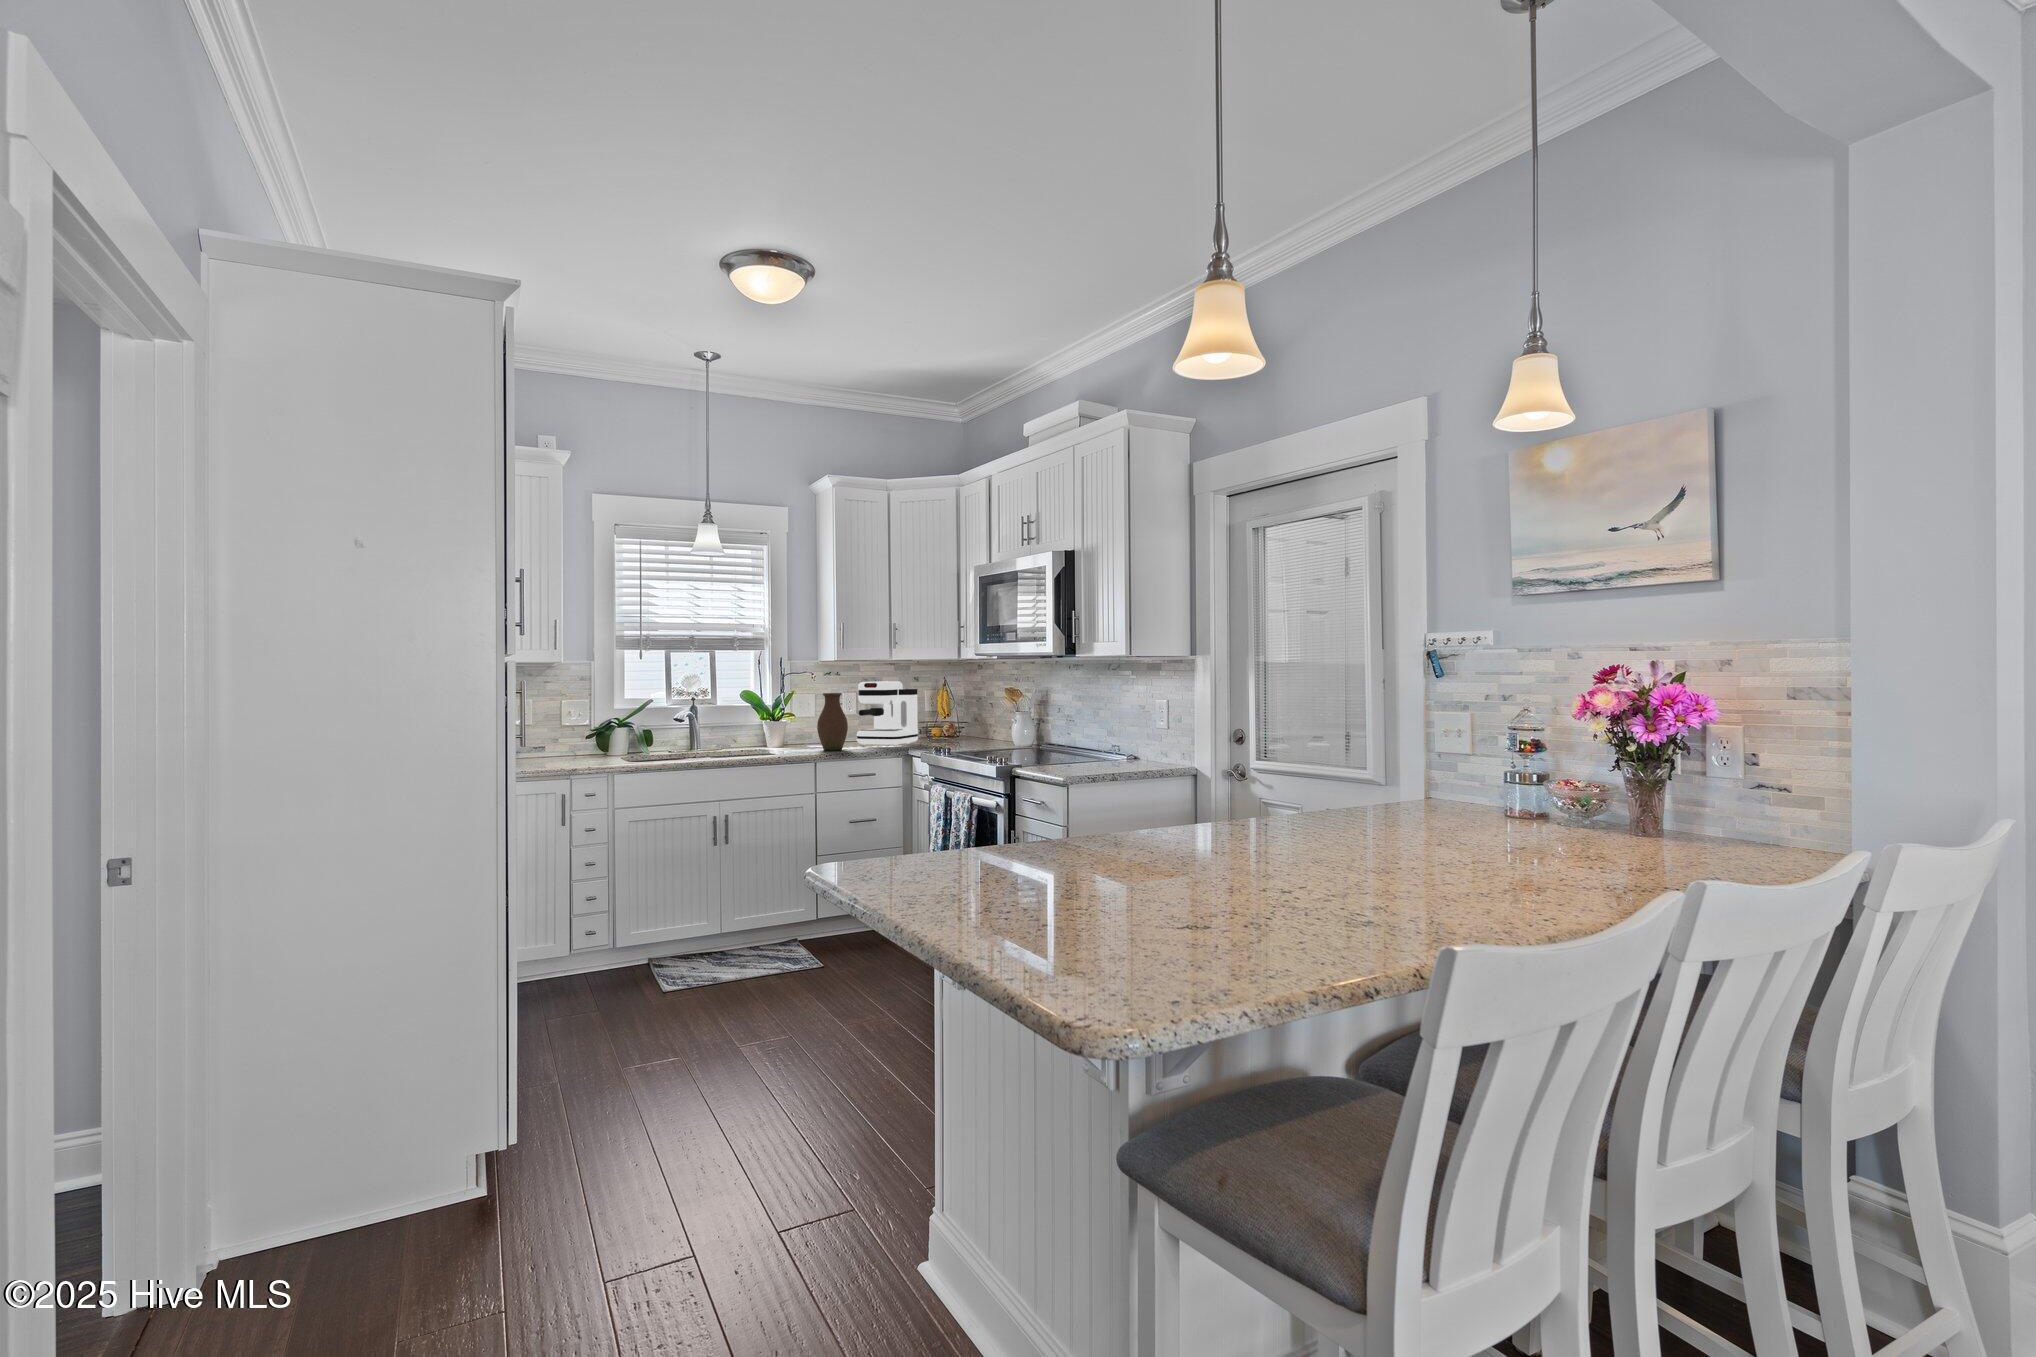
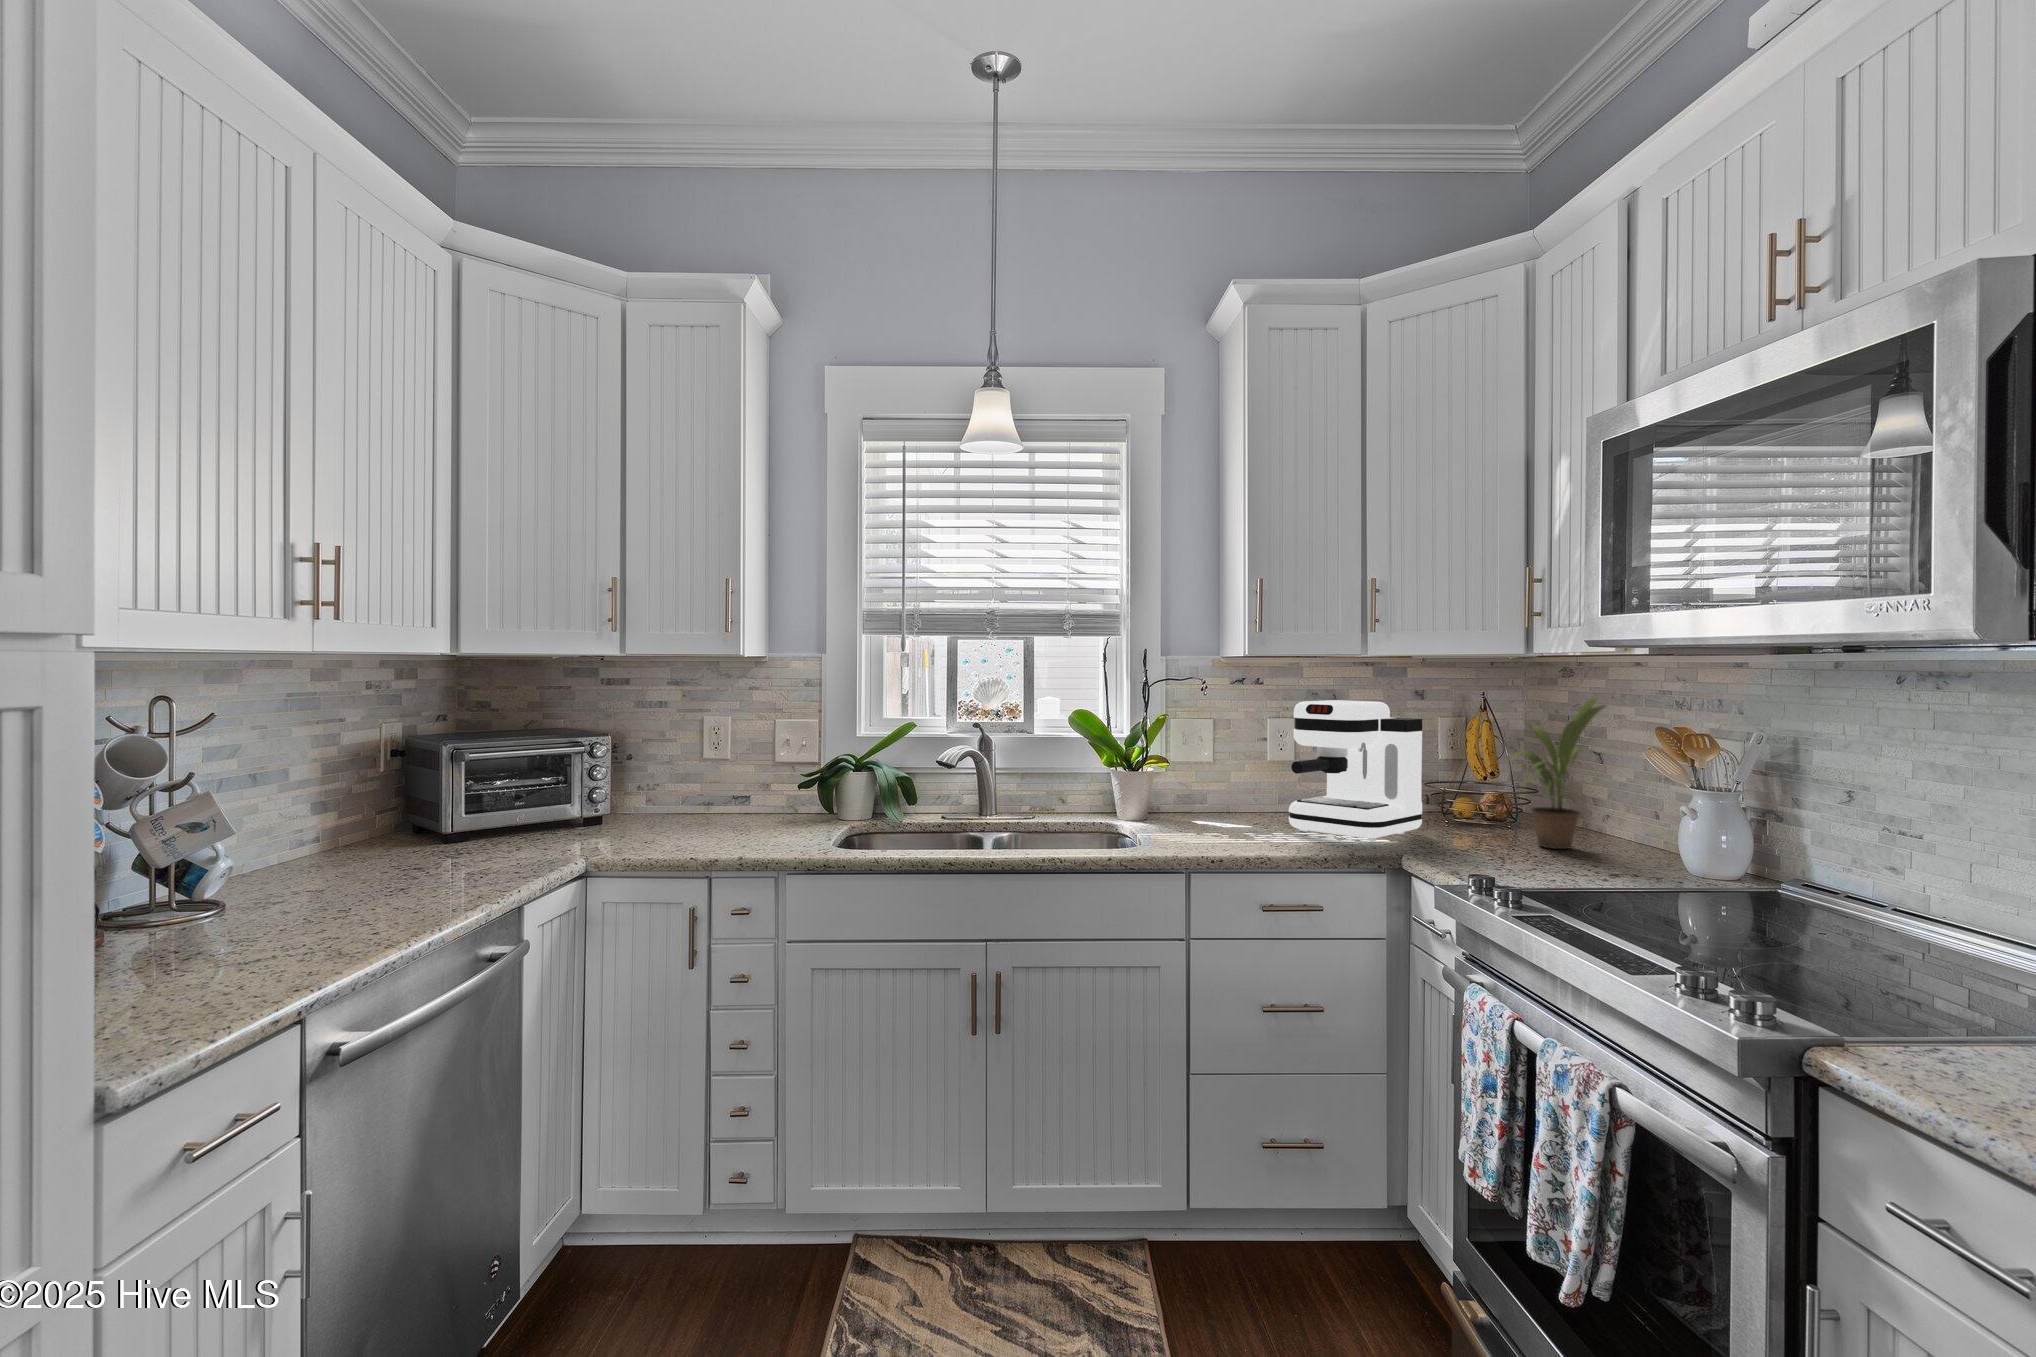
potted plant: none [954,677,999,744] -> present [1511,698,1606,849]
vase: present [817,693,848,751] -> none [1201,724,1265,847]

